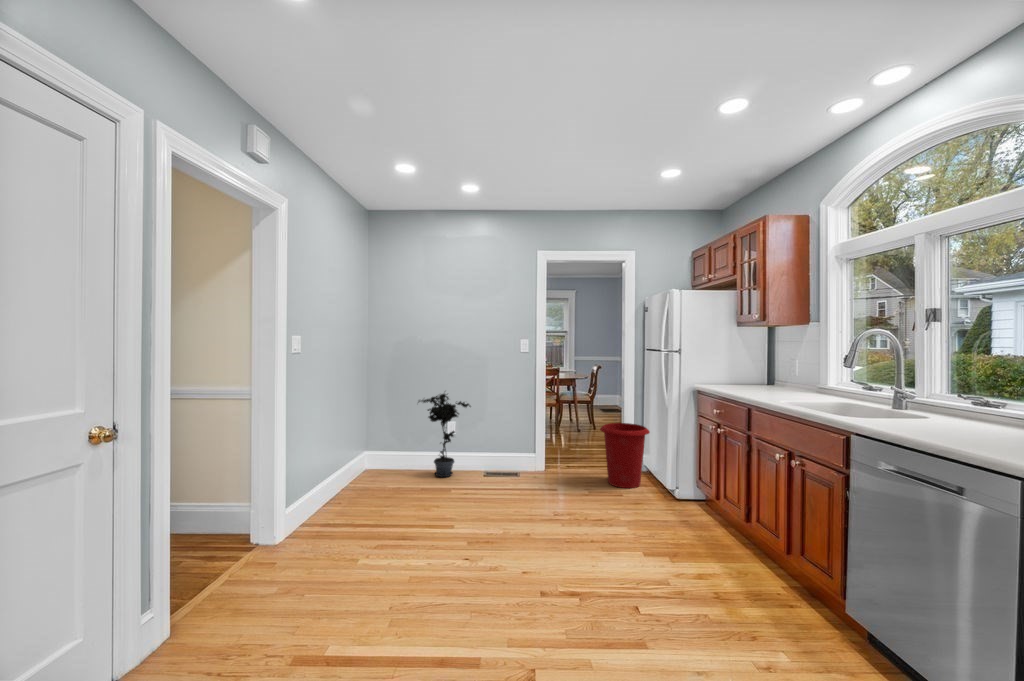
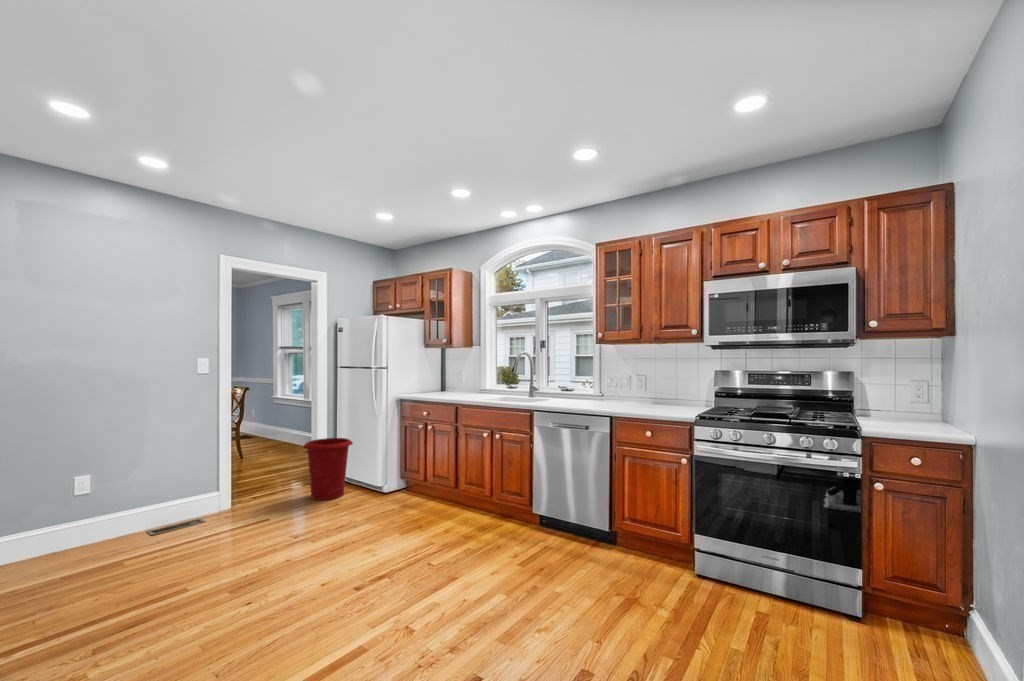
potted plant: present [419,394,471,477] -> none [26,430,139,556]

